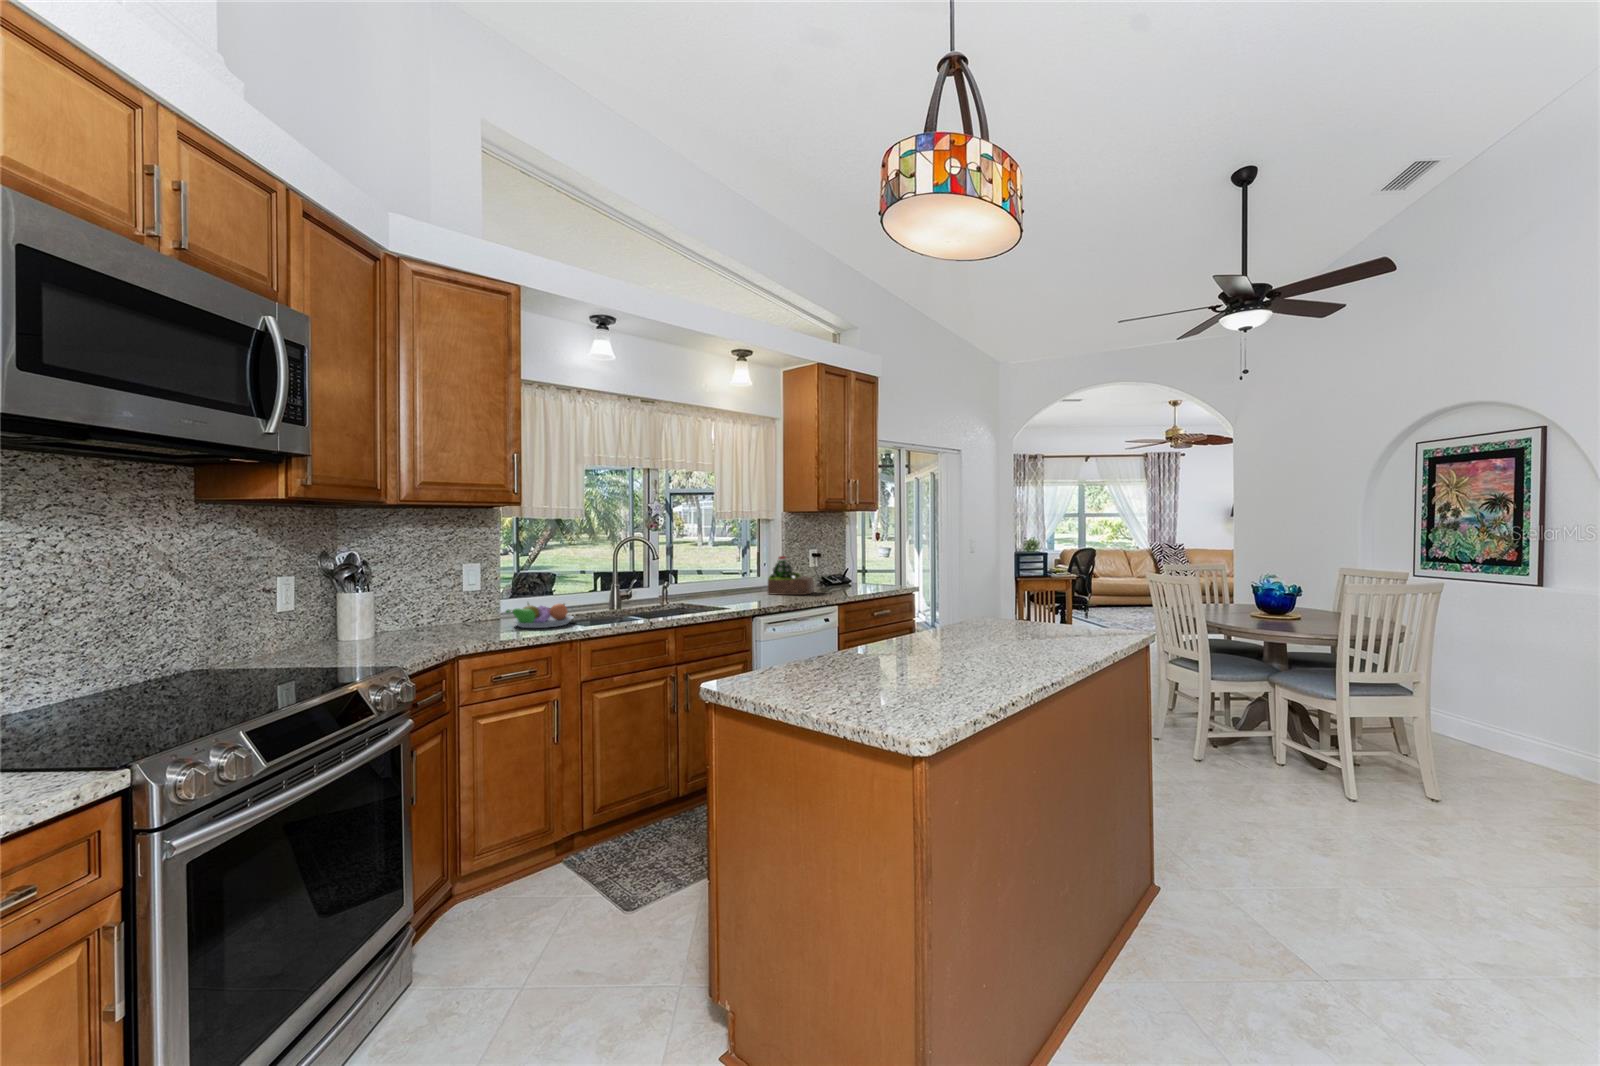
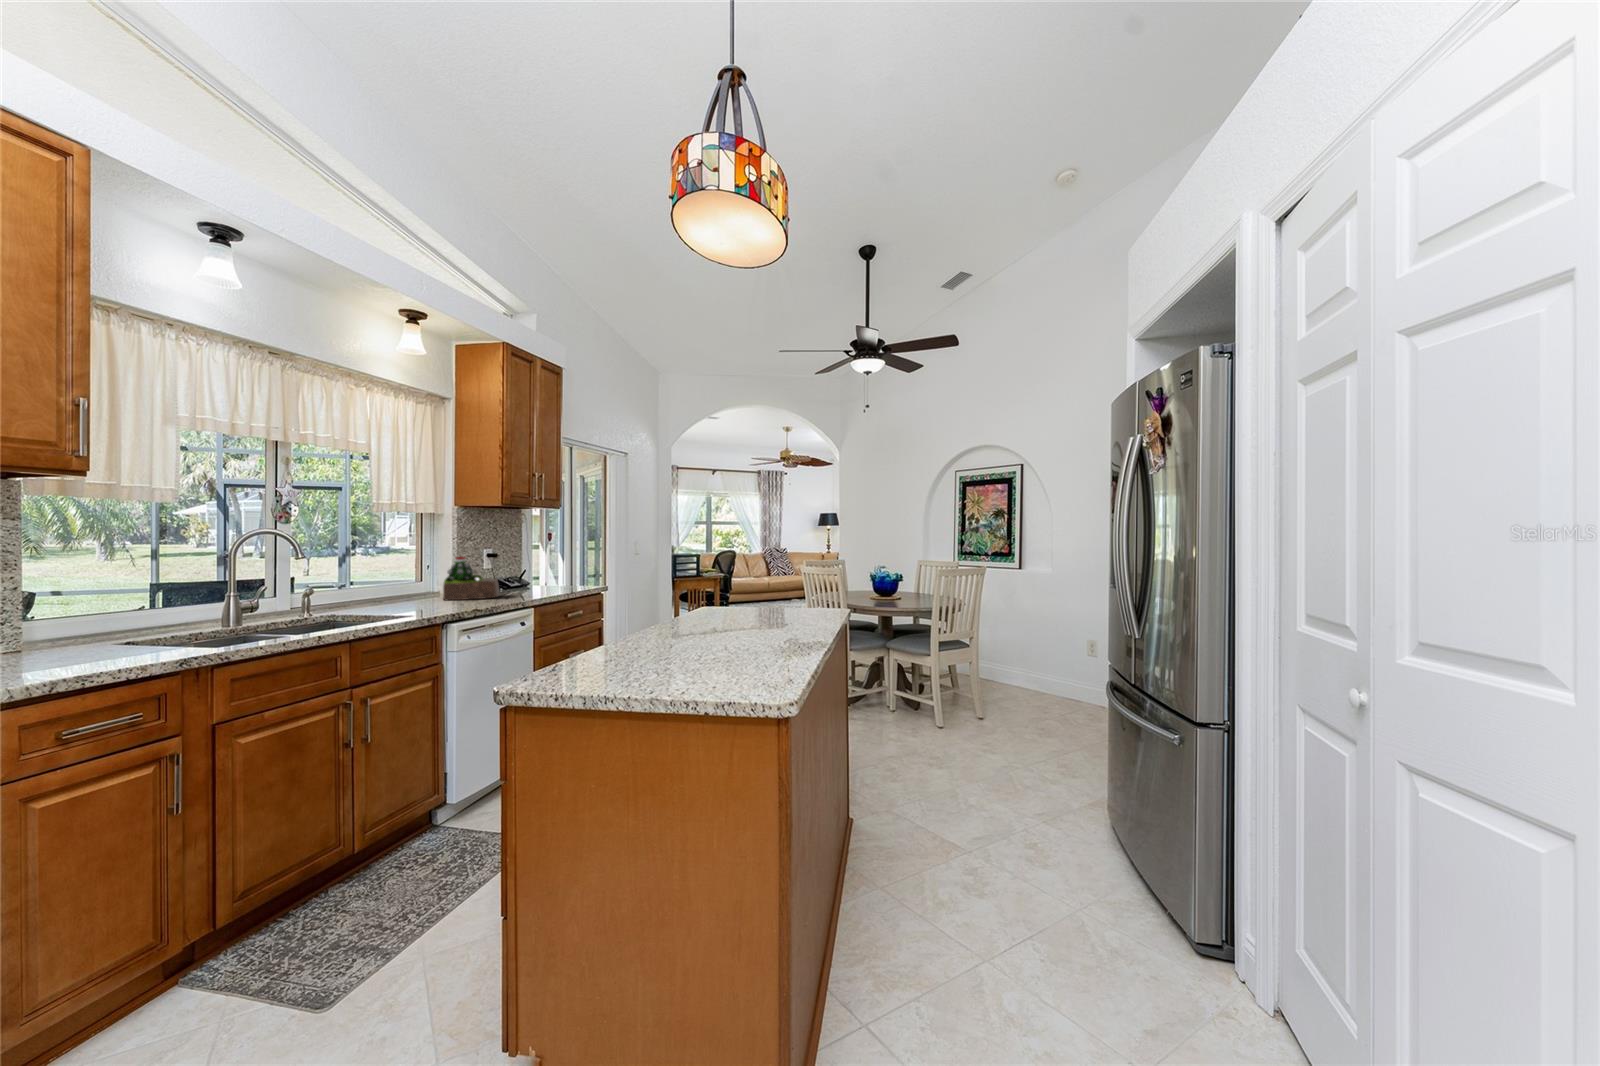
fruit bowl: present [506,603,573,628] -> none [37,623,180,663]

